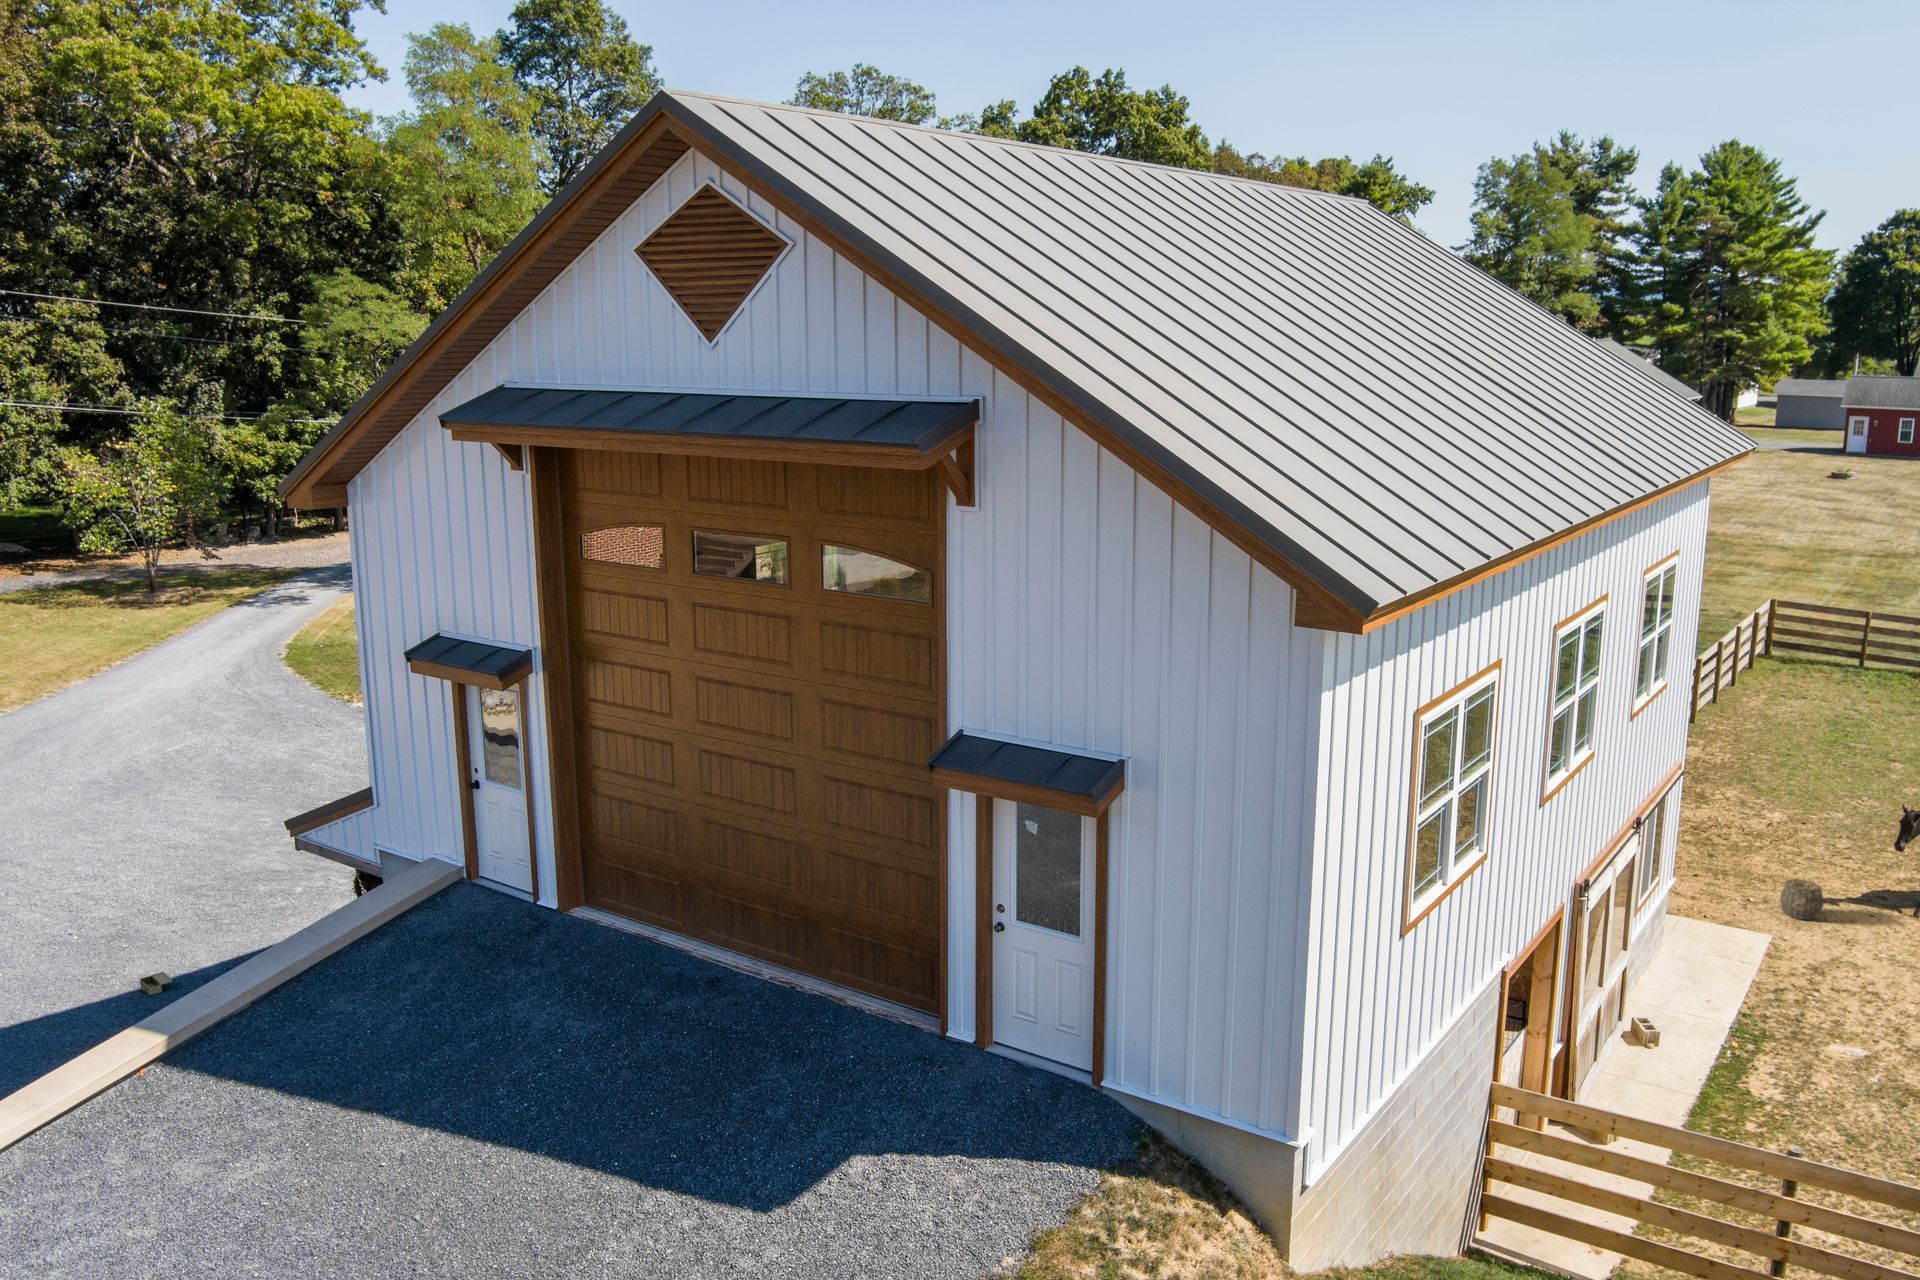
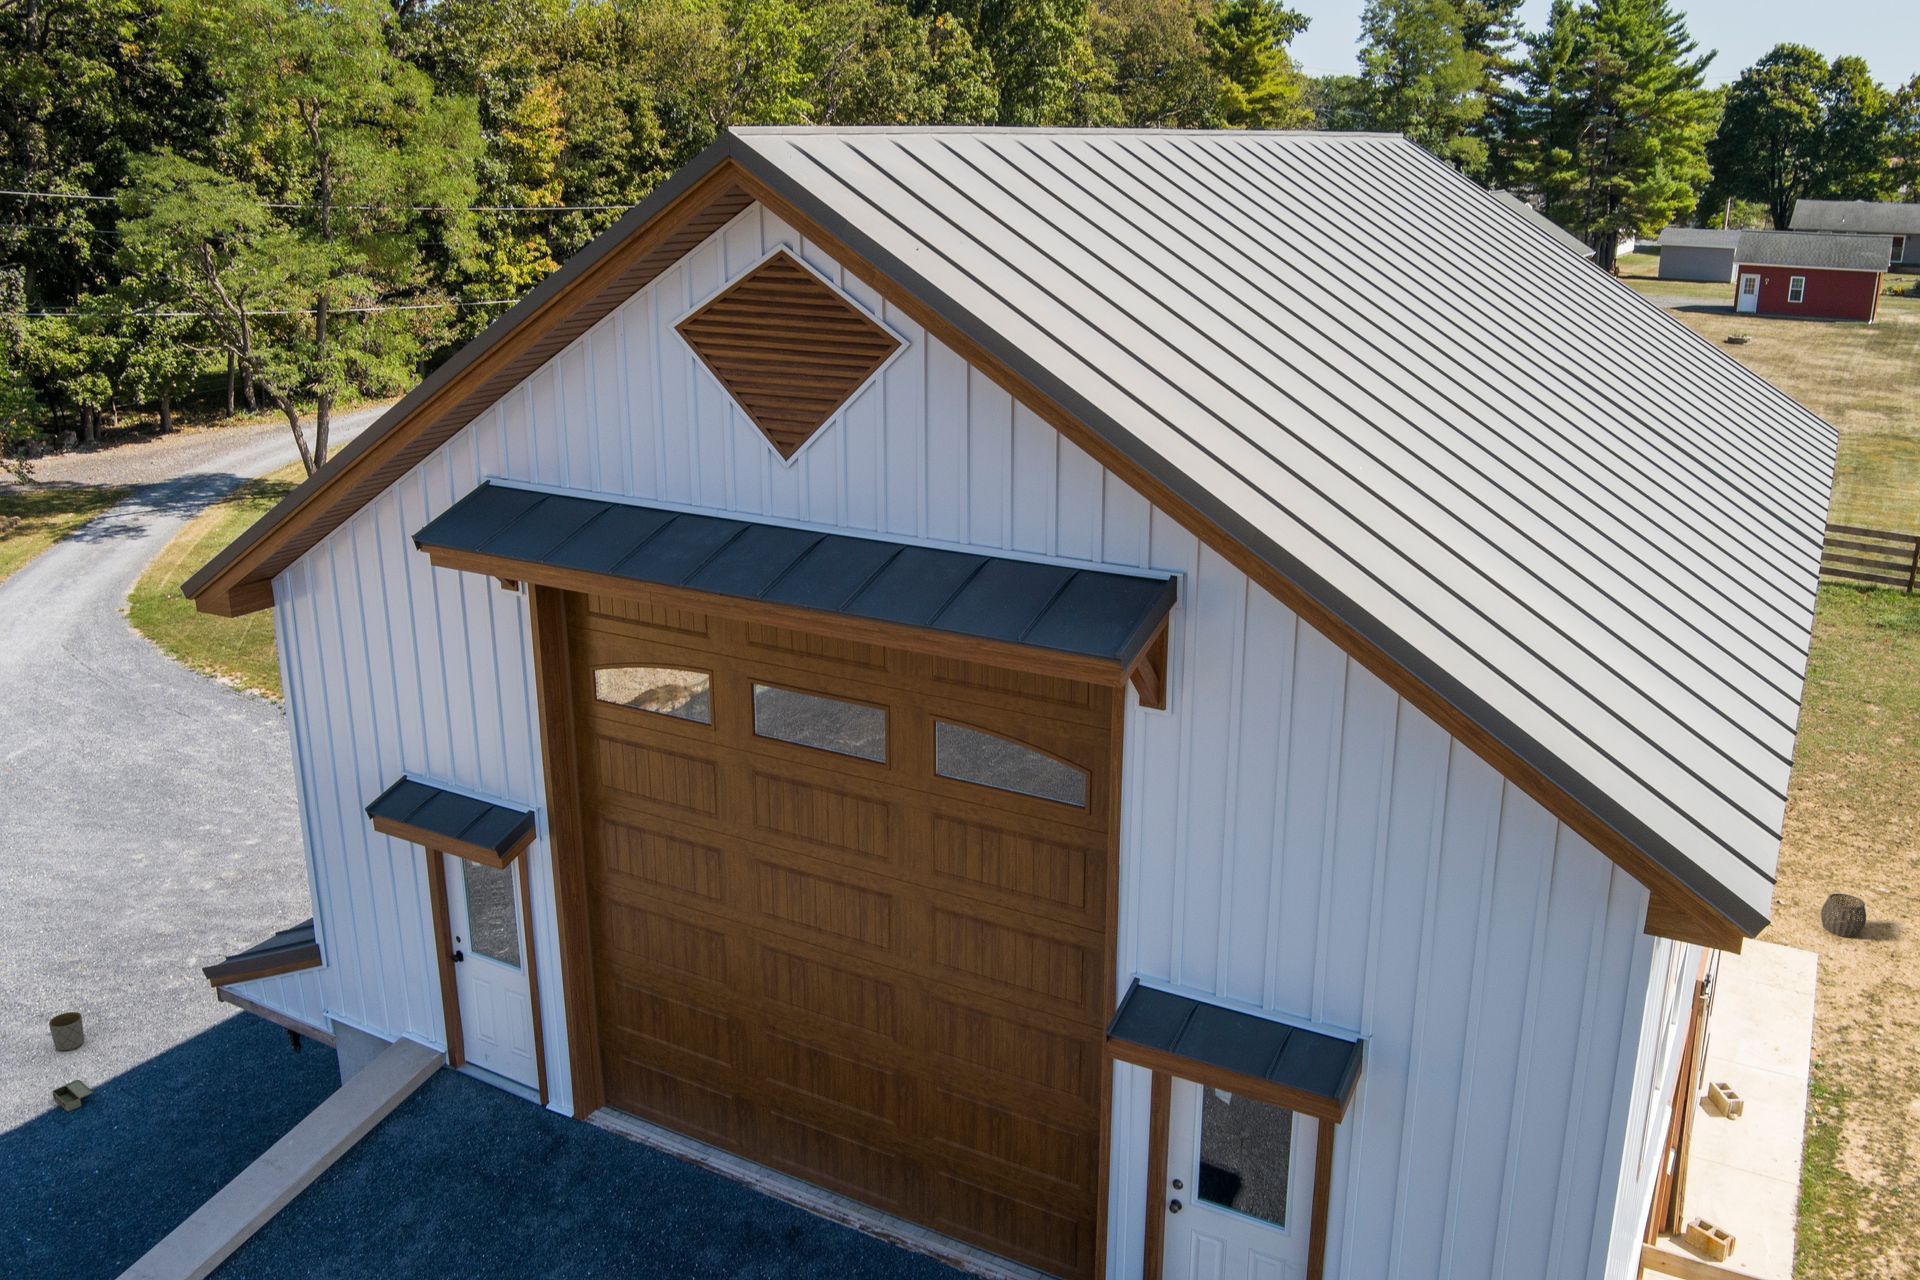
planter: none [146,922,174,954] -> present [49,1012,84,1050]

